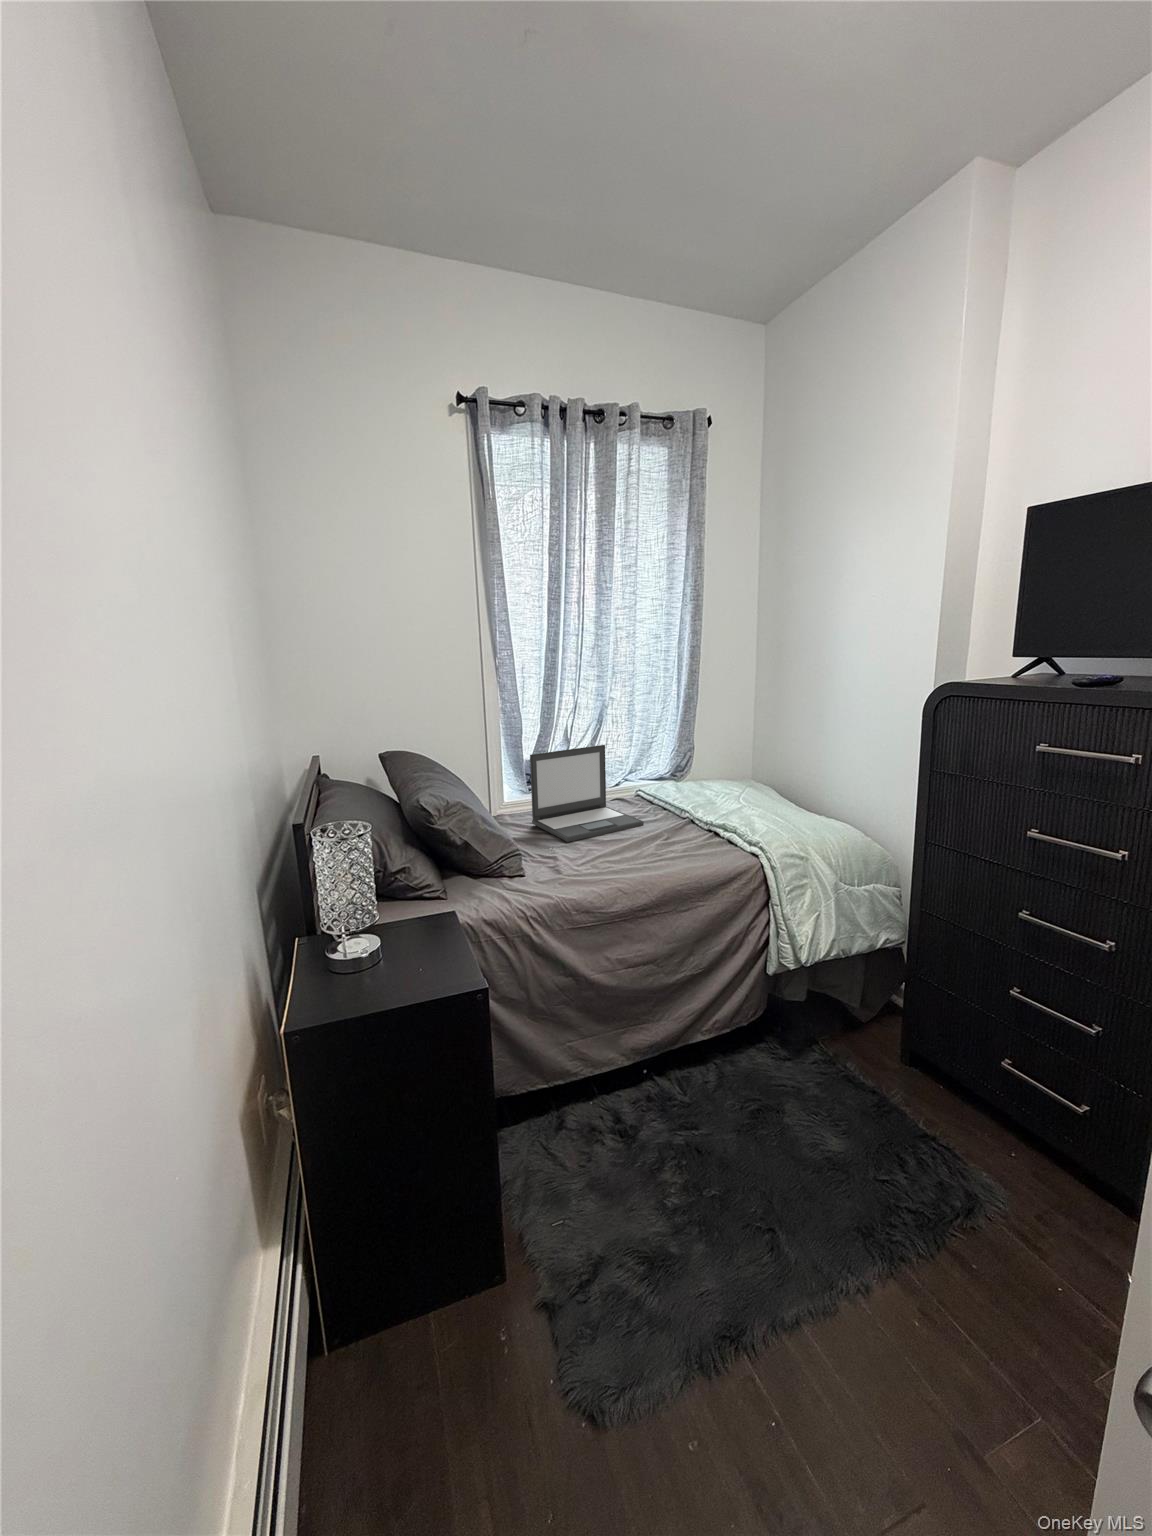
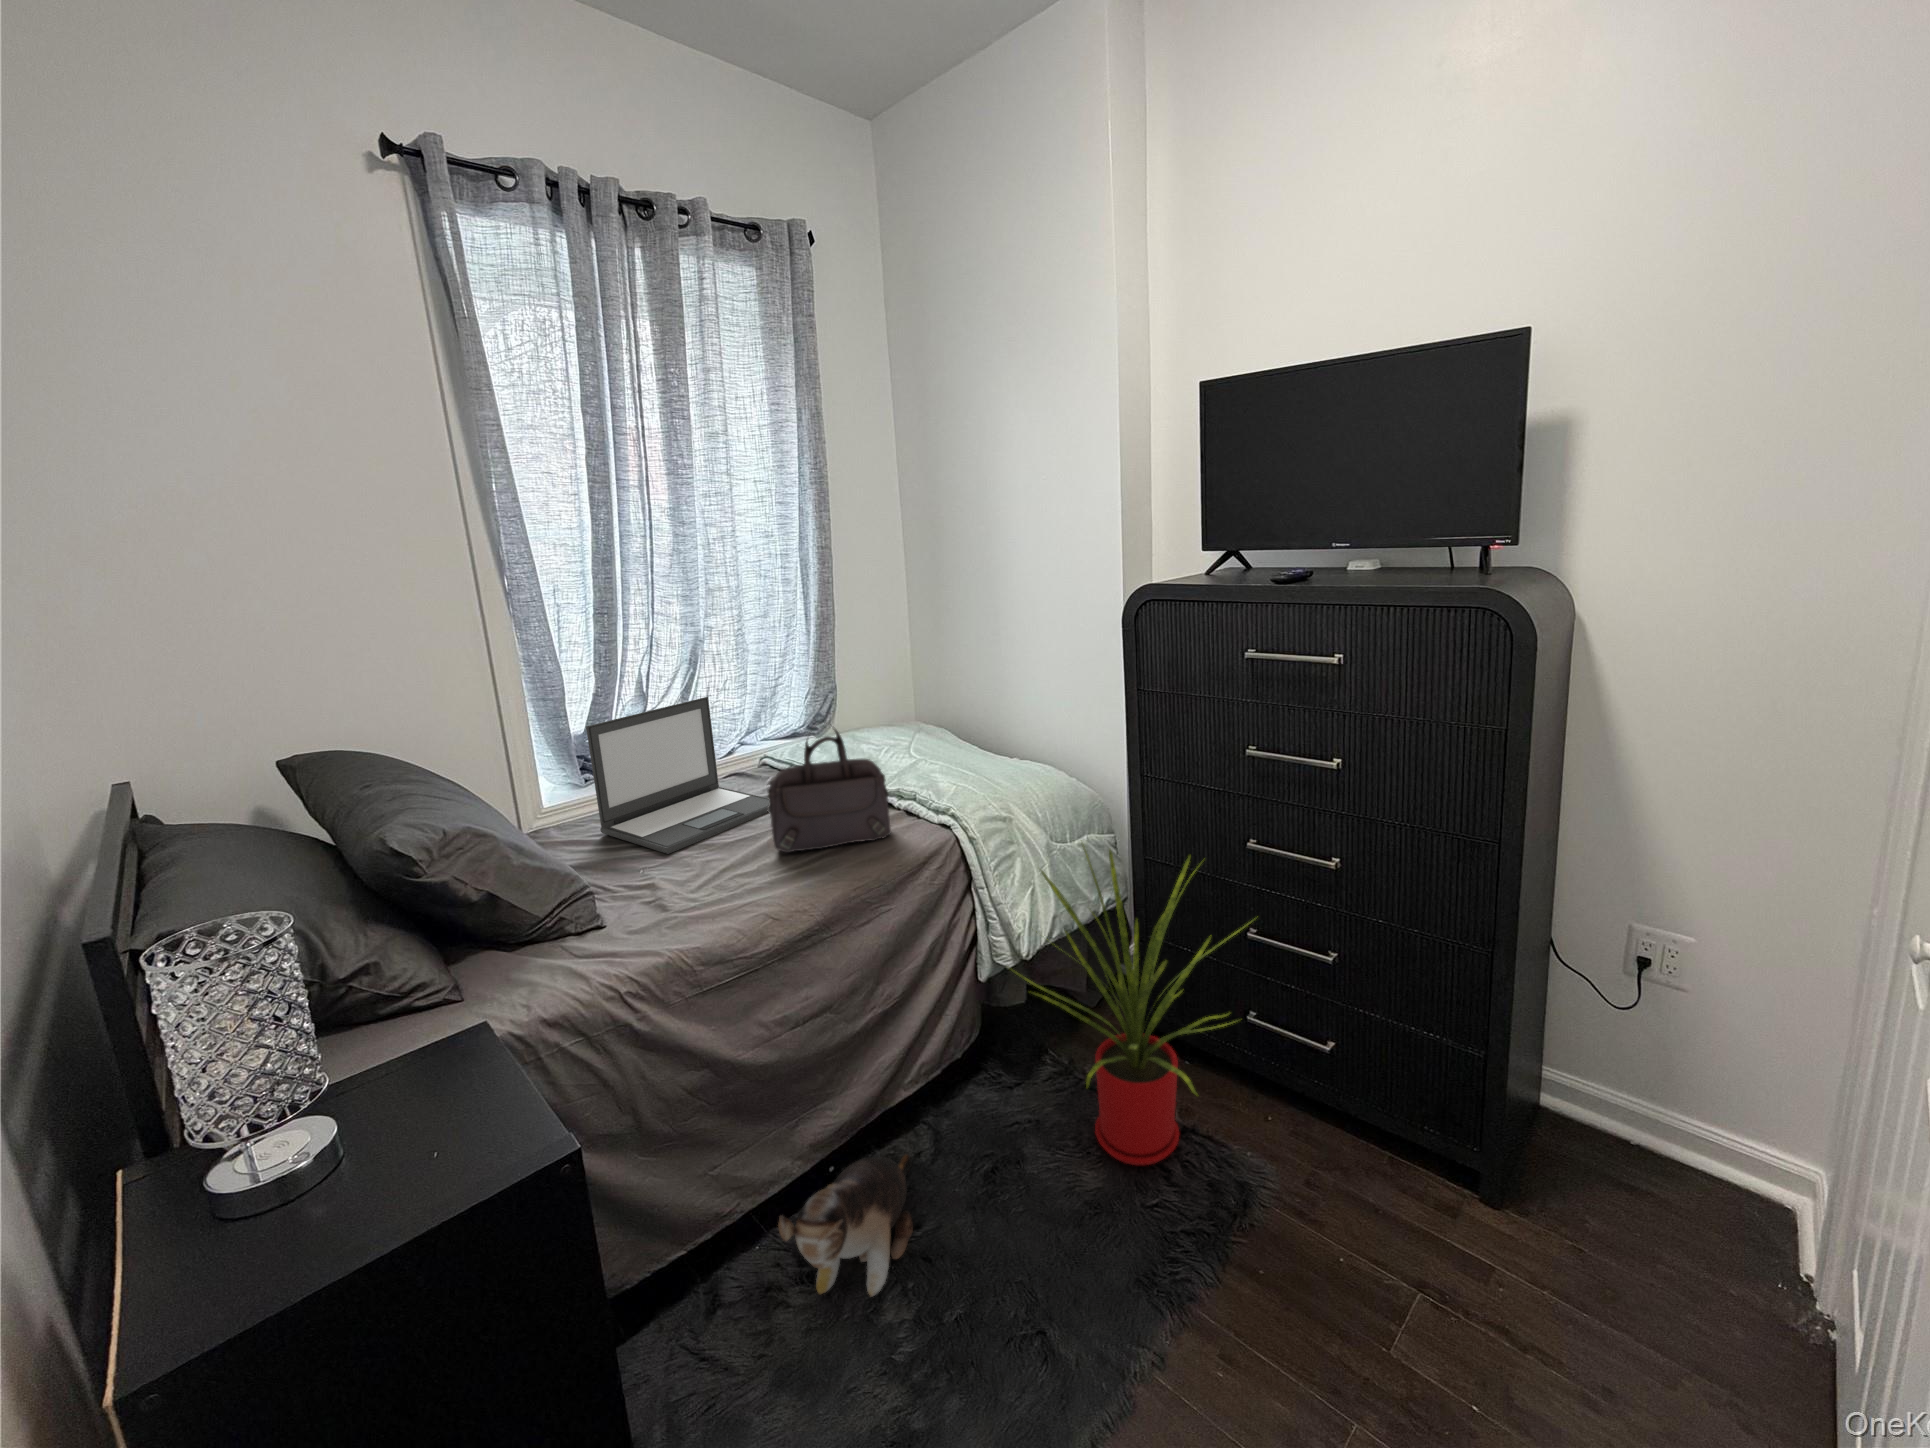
handbag: none [630,767,714,856] -> present [768,729,891,852]
house plant: none [781,881,1007,1148] -> present [1011,848,1252,1165]
plush toy: none [599,1066,699,1155] -> present [778,1155,913,1296]

